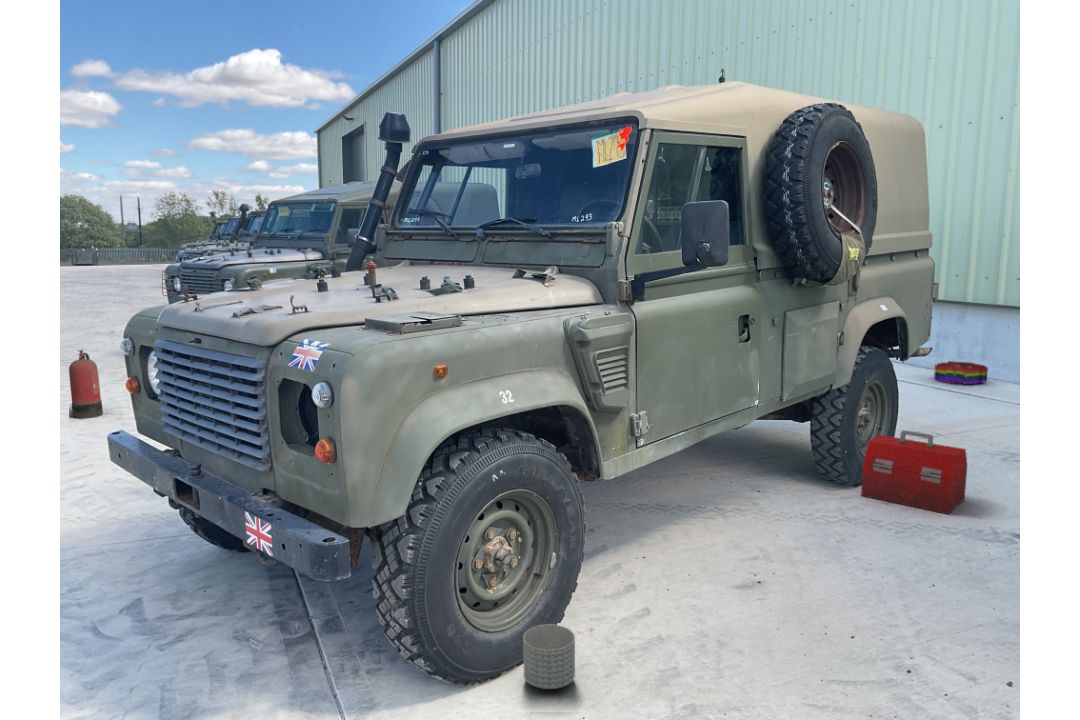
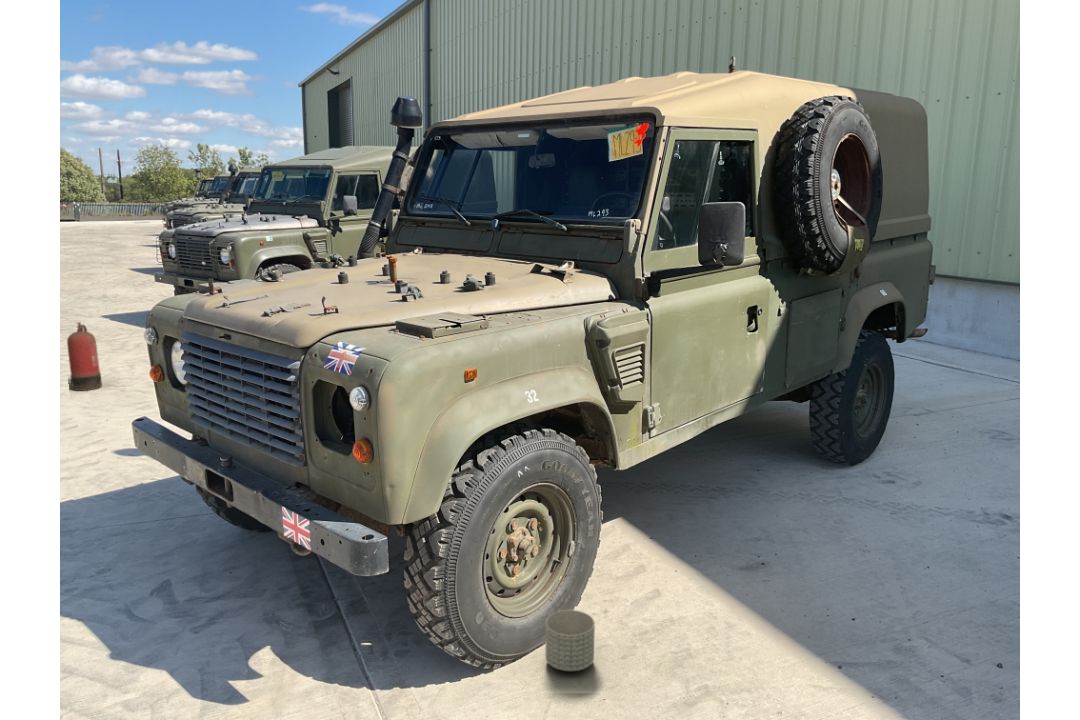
storage bin: present [934,361,988,384] -> none [928,335,981,359]
toolbox: present [861,430,967,514] -> none [859,413,962,496]

